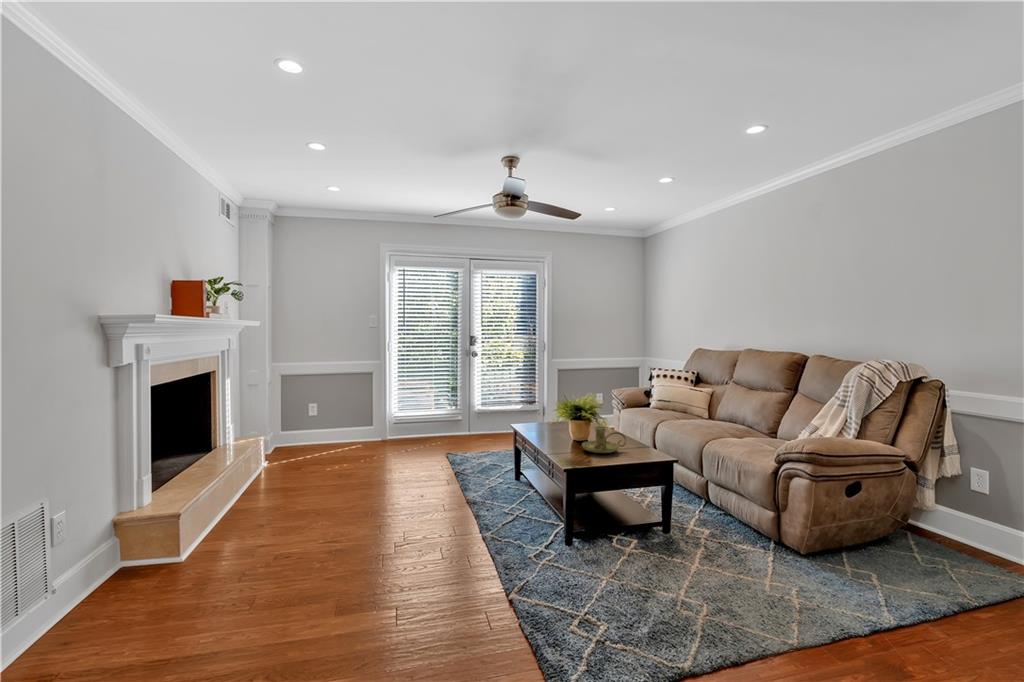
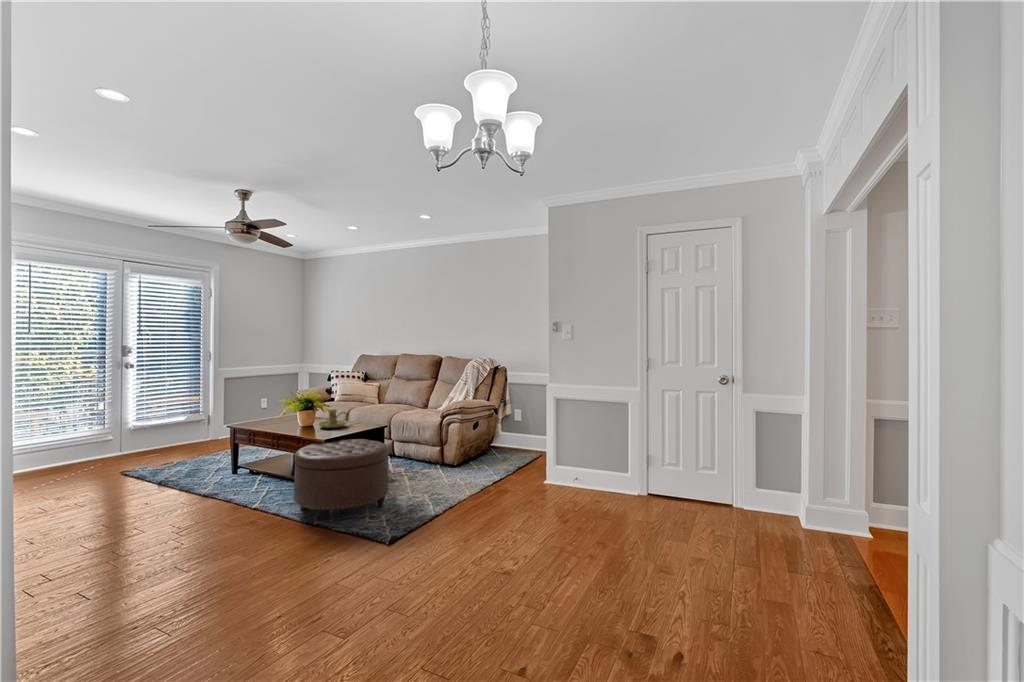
ottoman: none [508,475,640,607] -> present [294,439,389,523]

